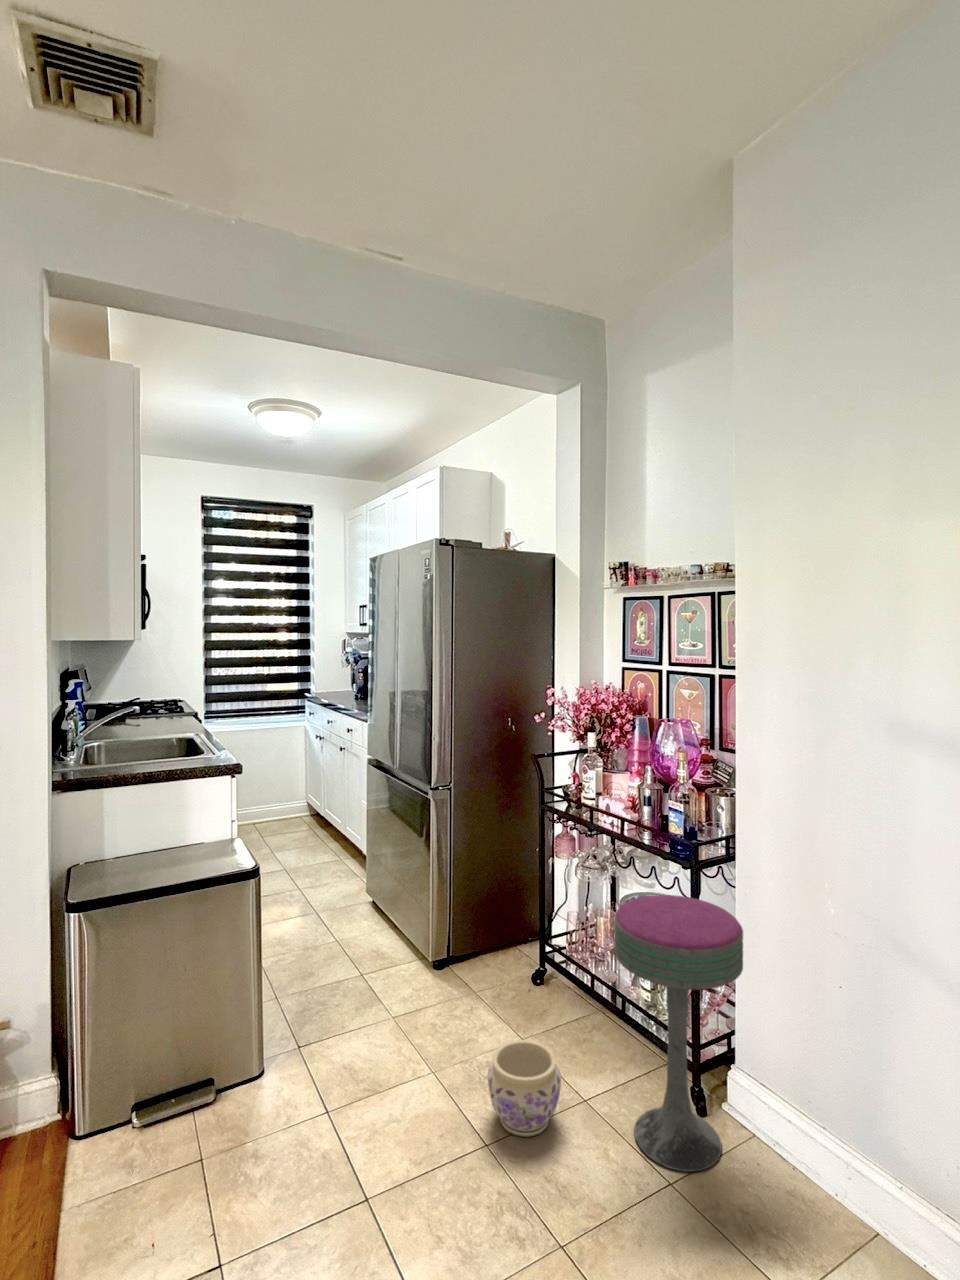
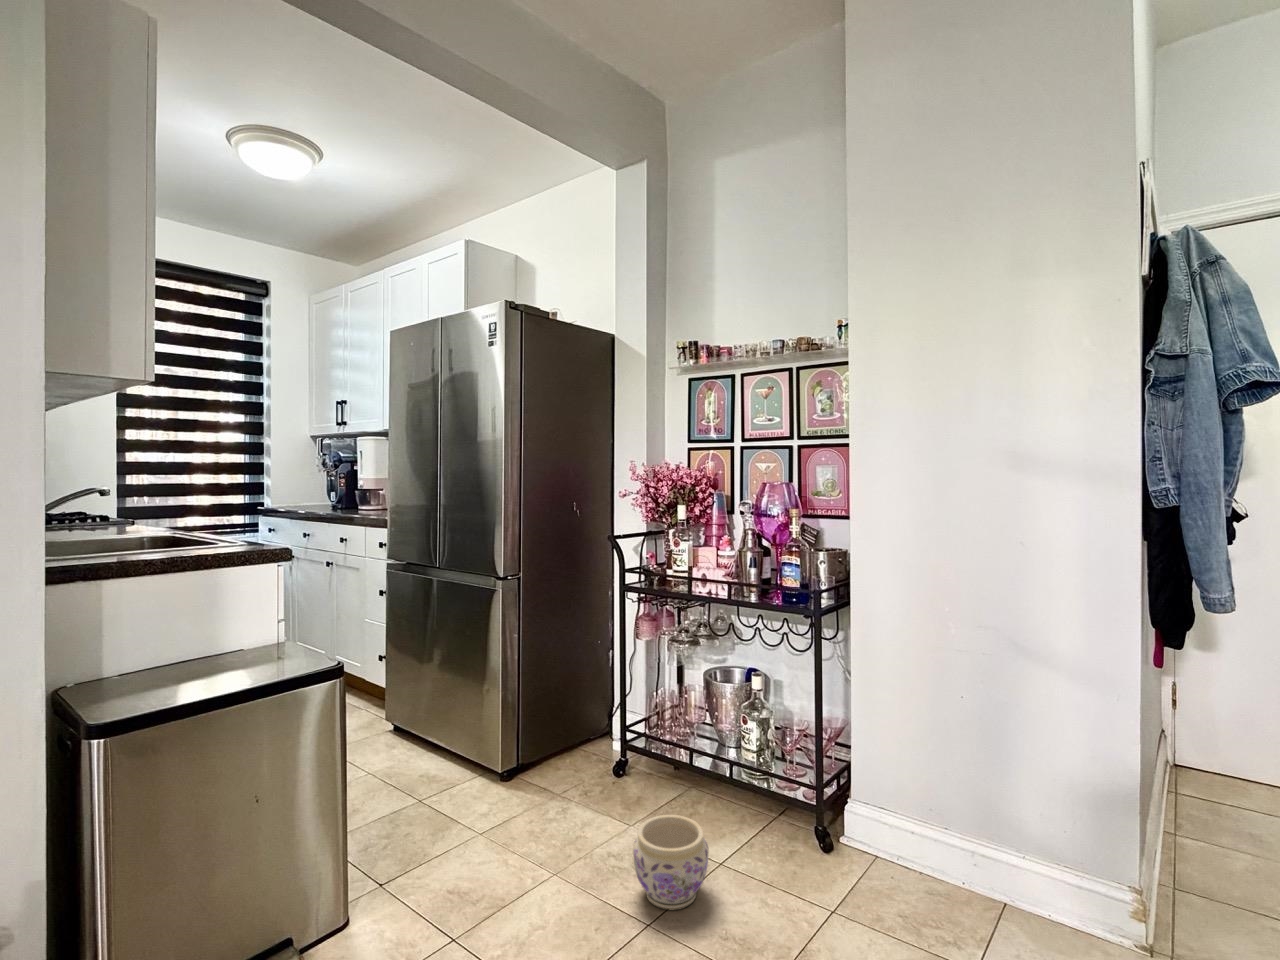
bar stool: present [614,895,743,1172] -> none [754,648,877,901]

